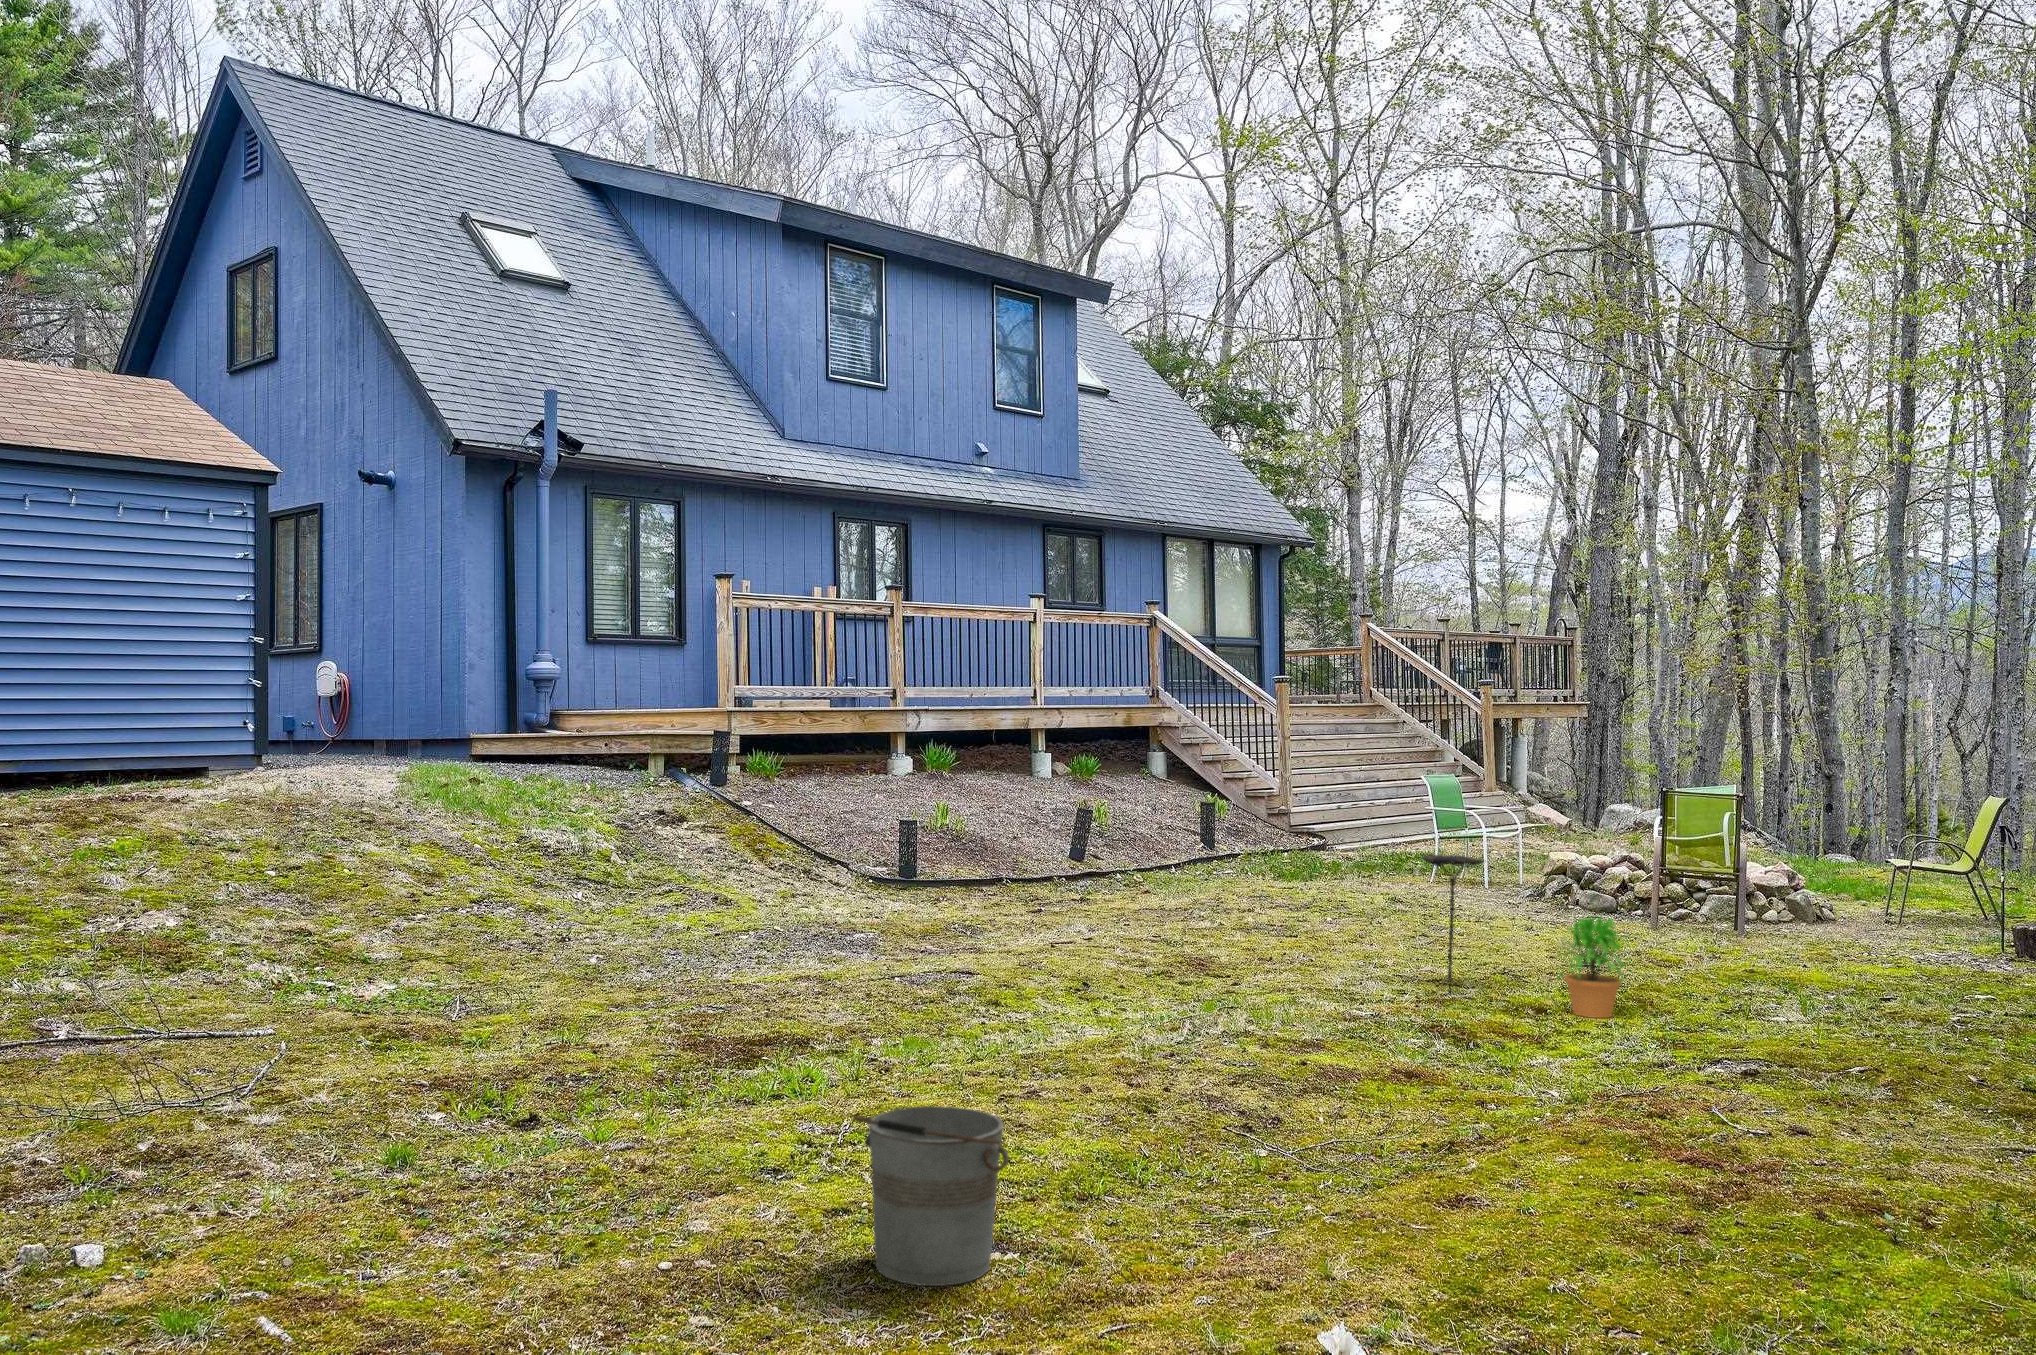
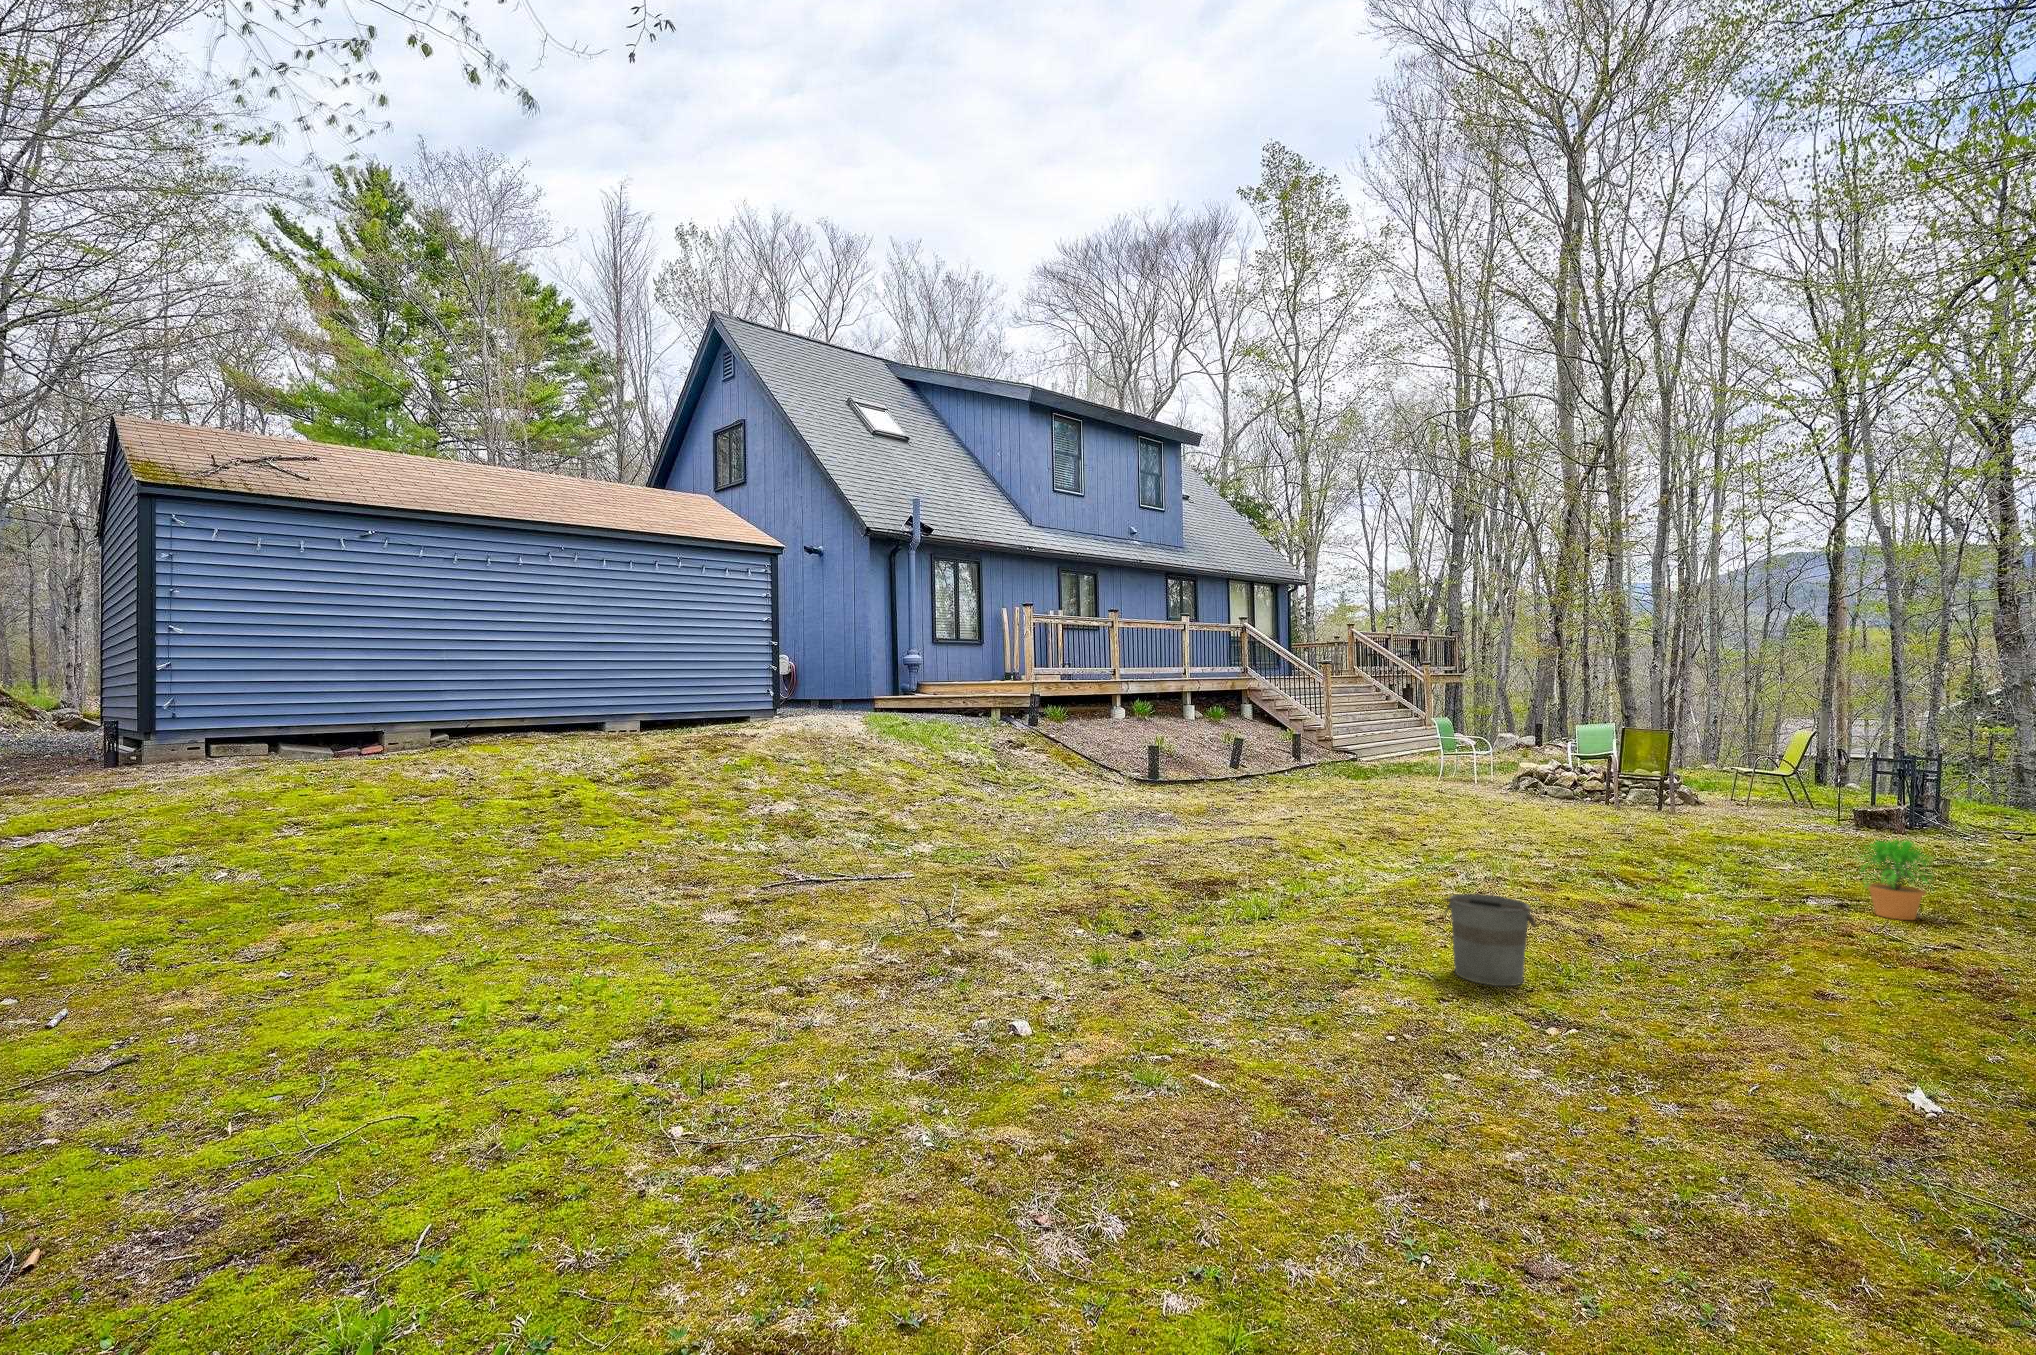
side table: present [1422,854,1484,995] -> none [1533,763,1574,846]
potted plant: present [1557,918,1628,1018] -> present [1859,839,1932,920]

